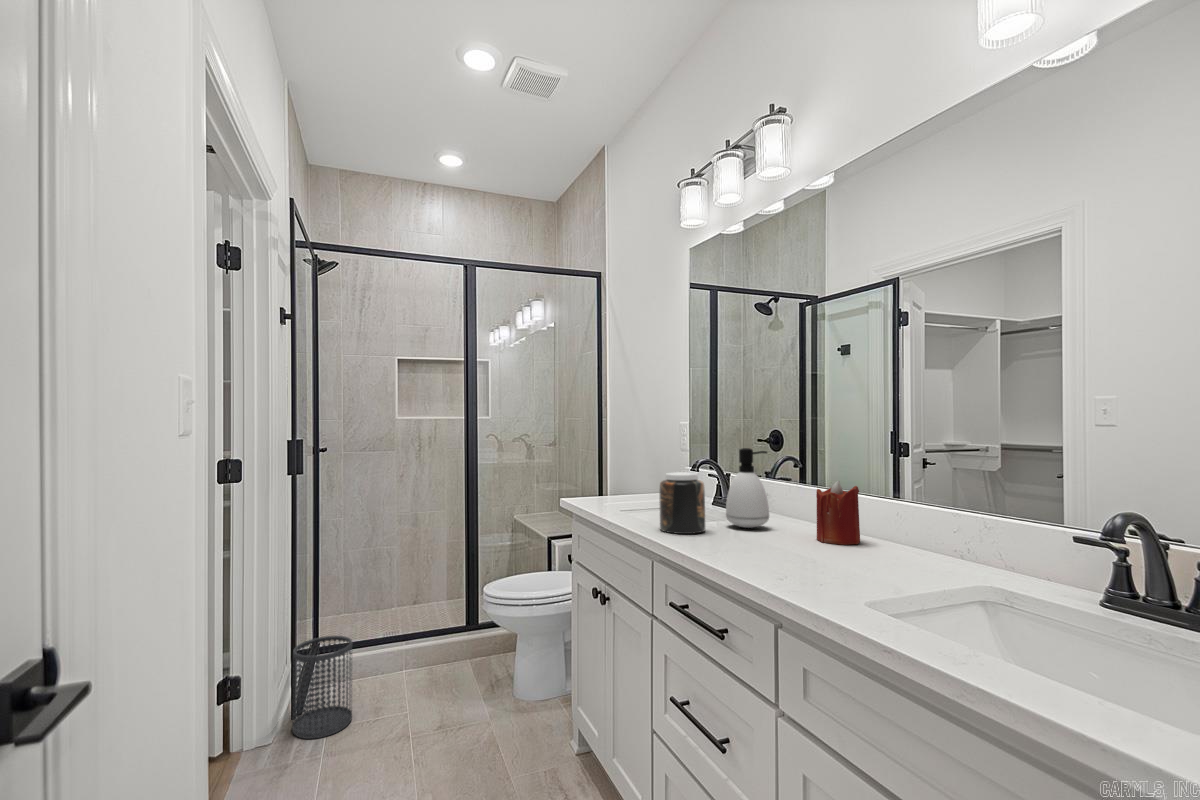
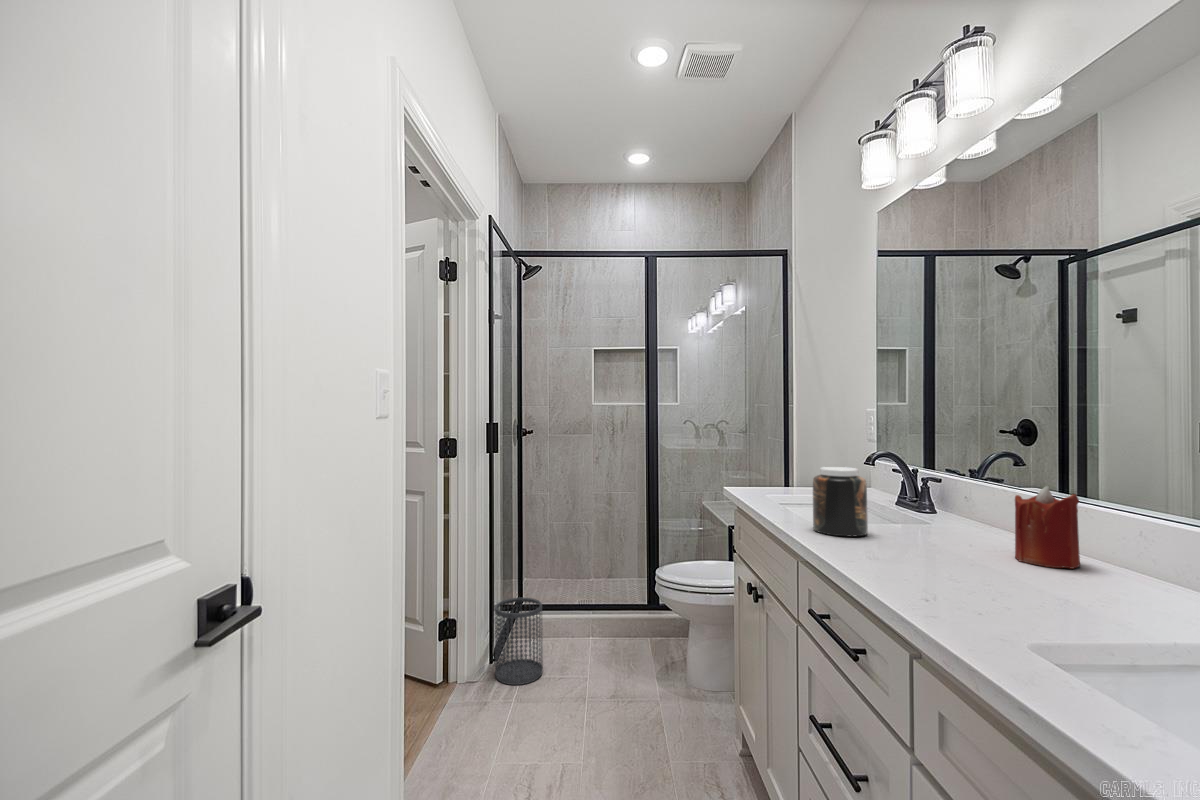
soap dispenser: present [726,448,769,528] -> none [899,442,956,535]

